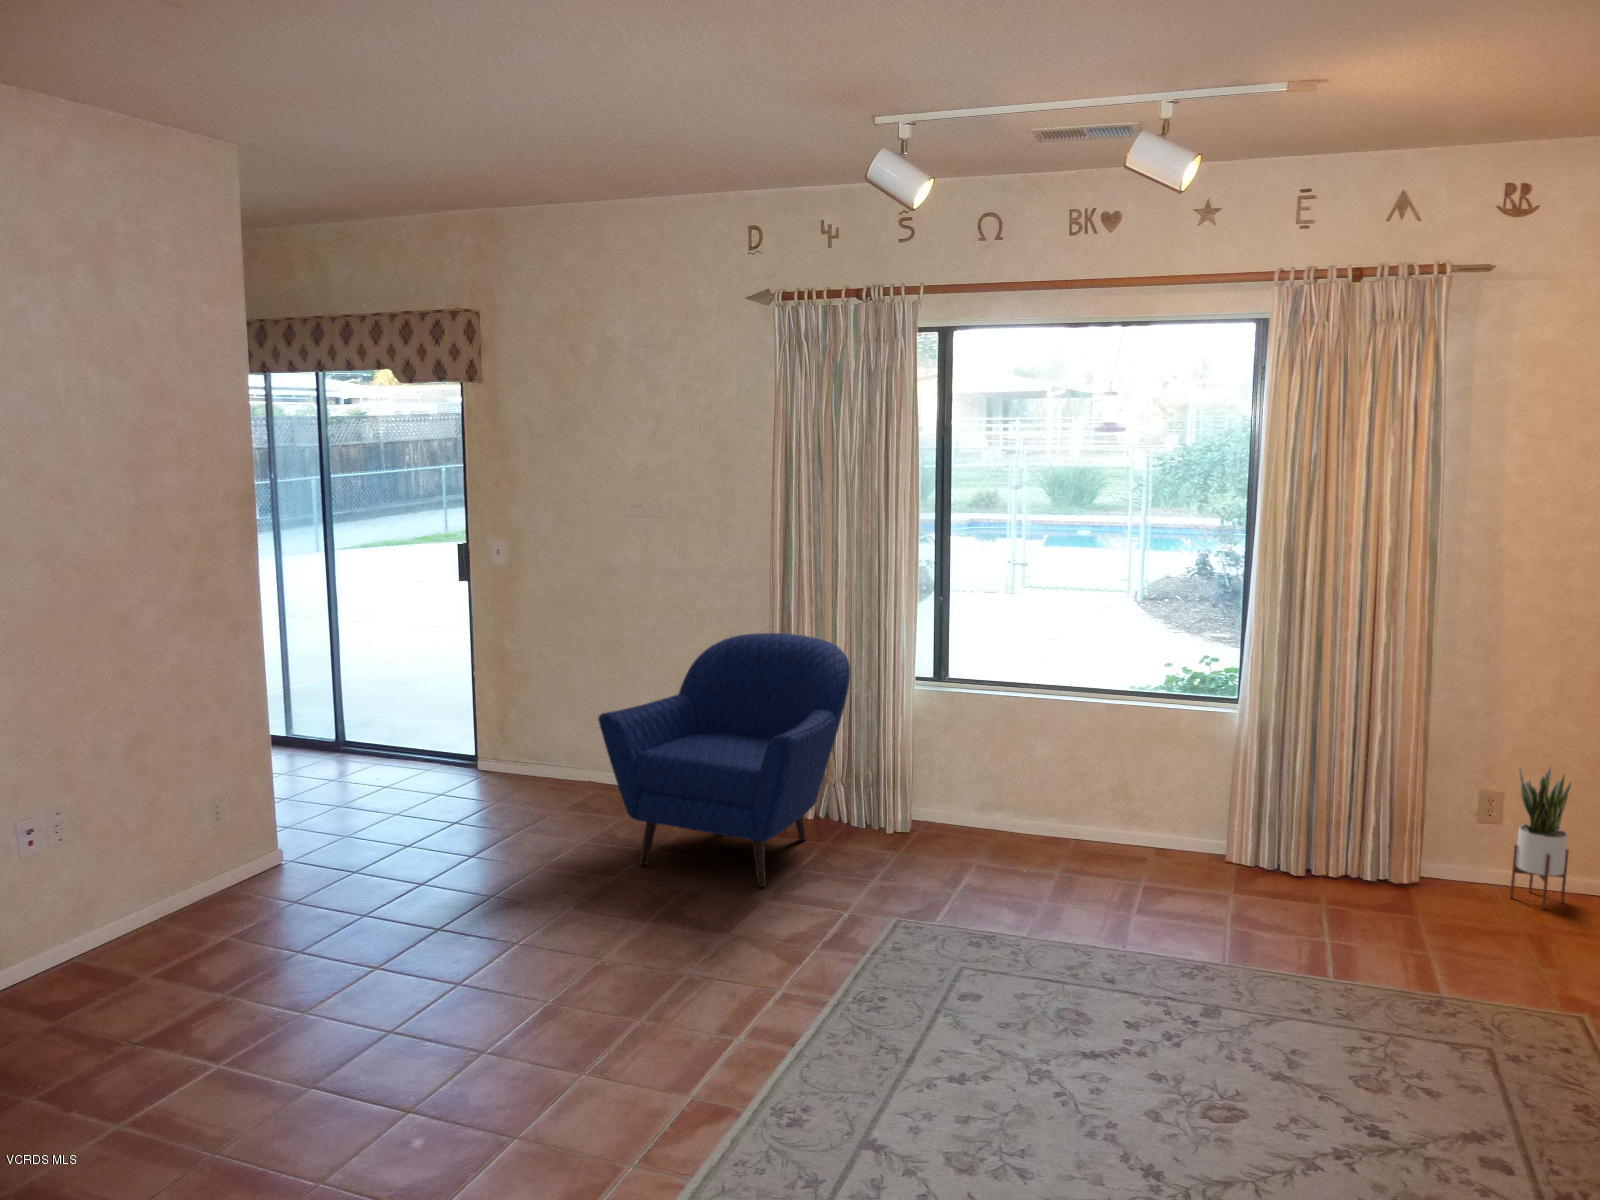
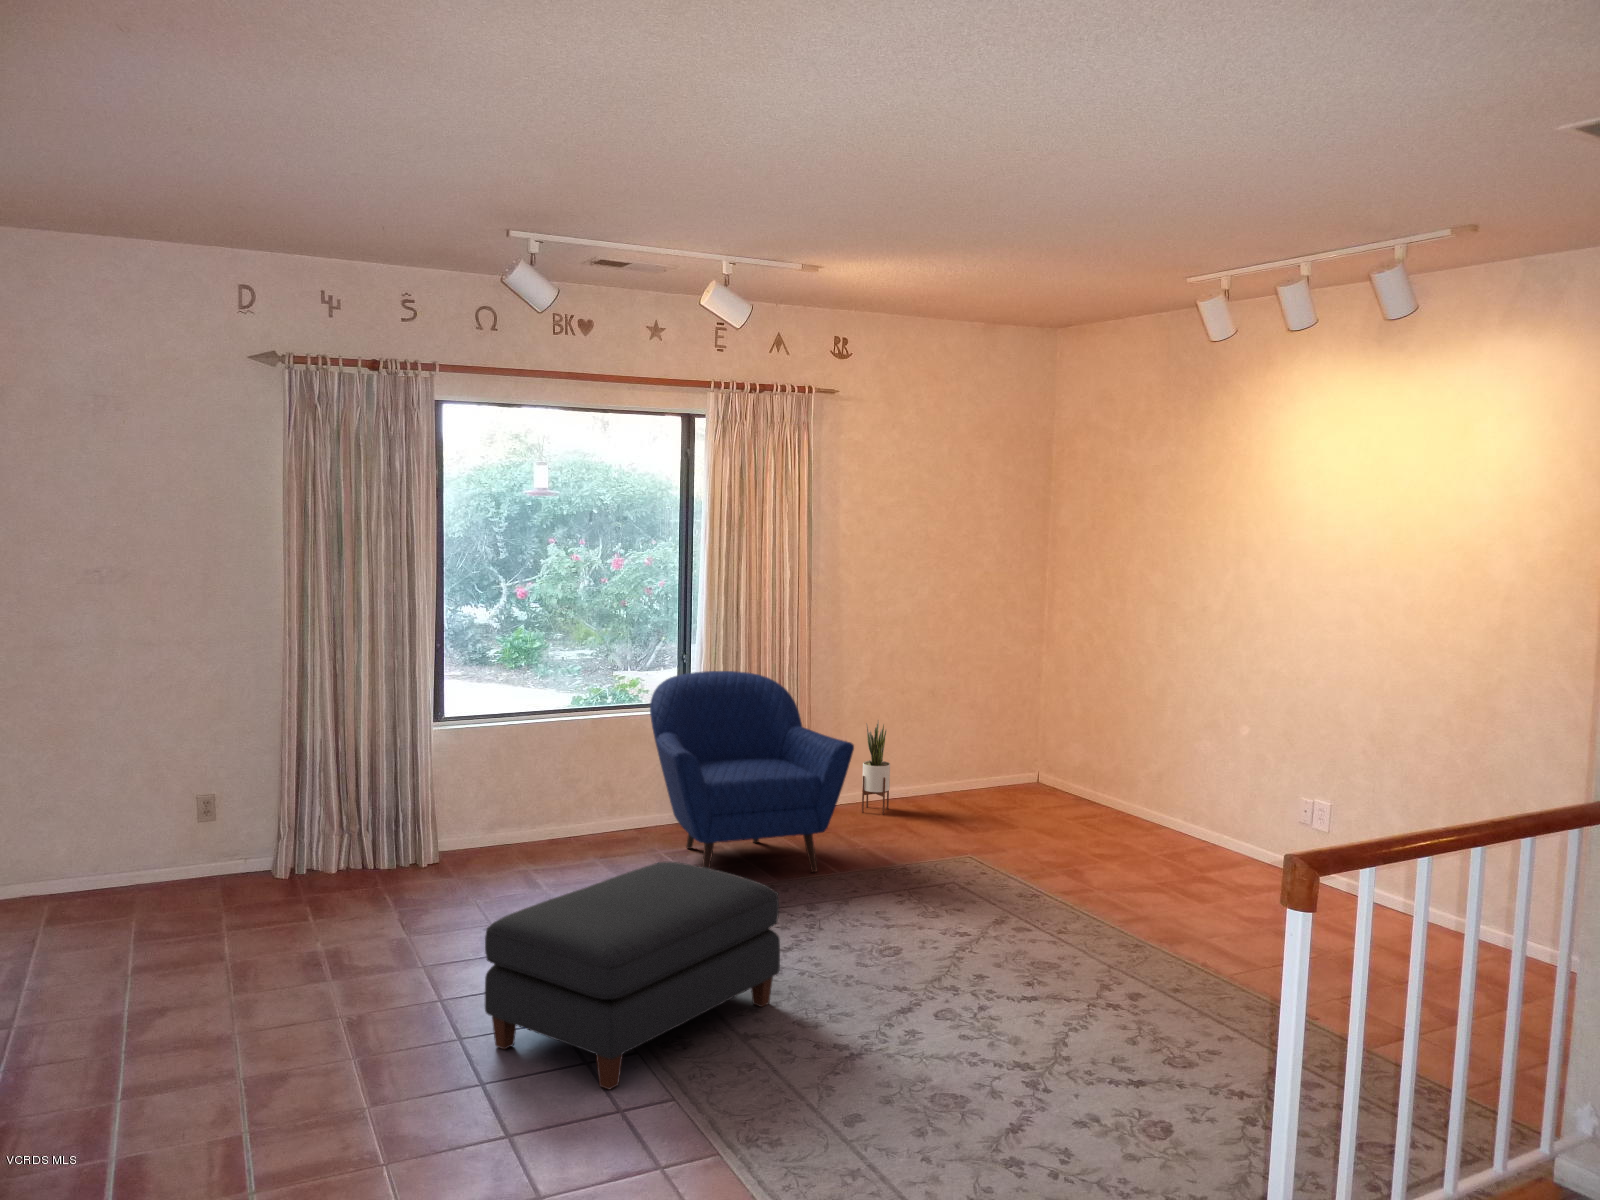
armchair: present [598,633,850,887] -> present [650,671,854,872]
ottoman: none [624,893,993,1157] -> present [485,862,780,1090]

